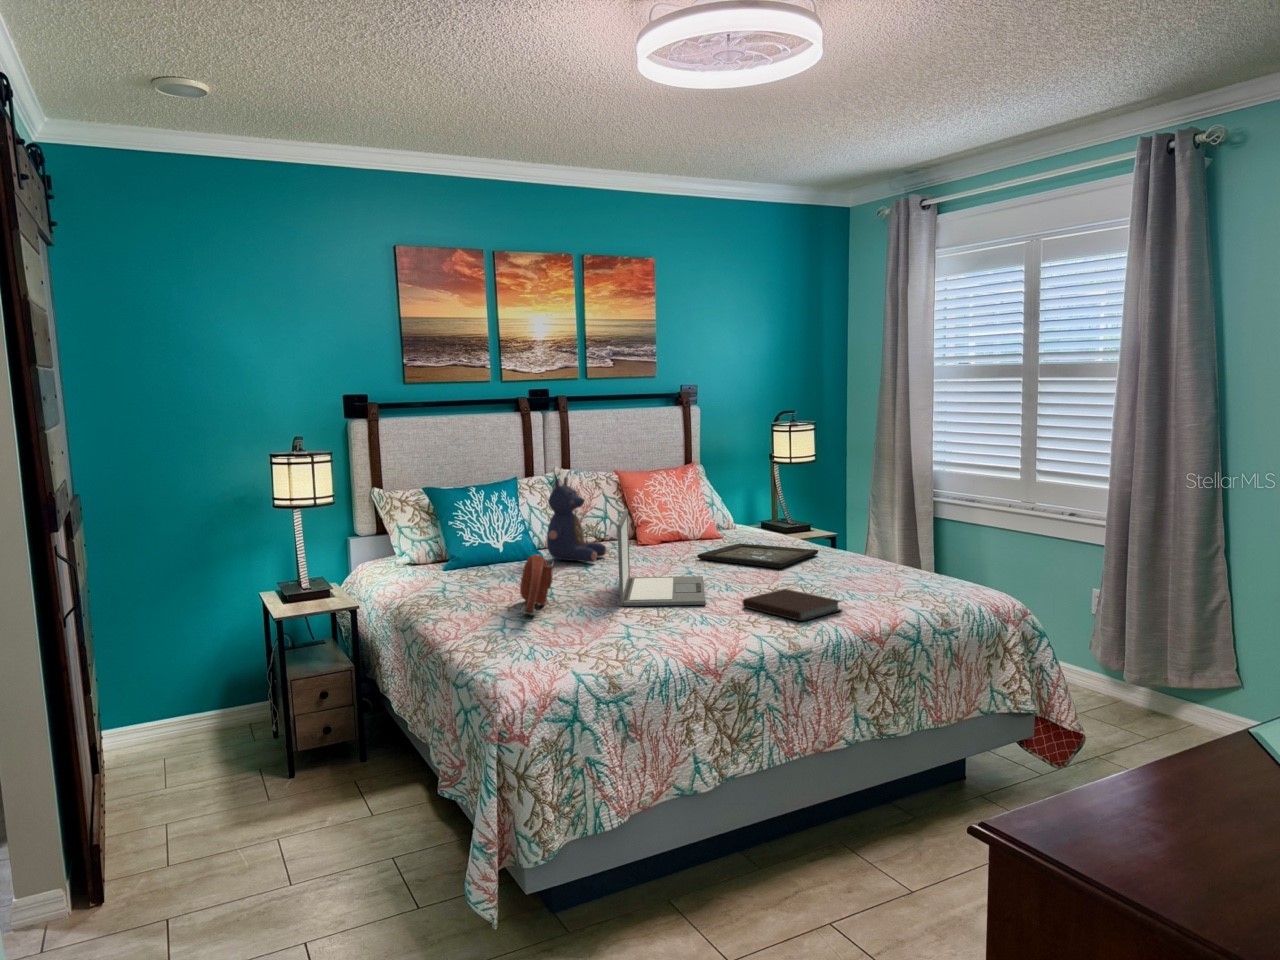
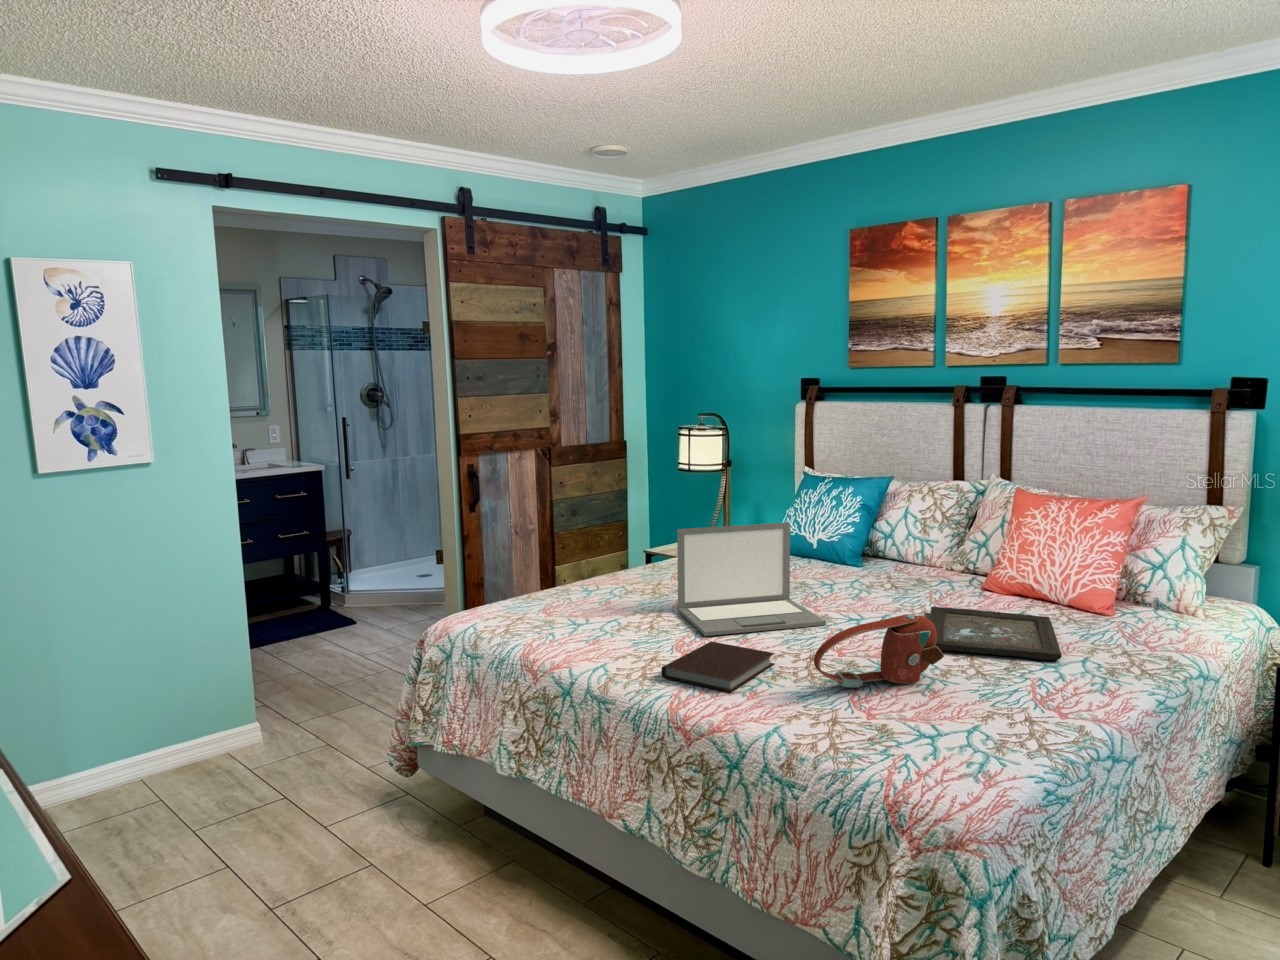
teddy bear: present [547,477,607,562] -> none [819,481,895,581]
handbag: present [520,554,554,615] -> present [814,614,944,687]

